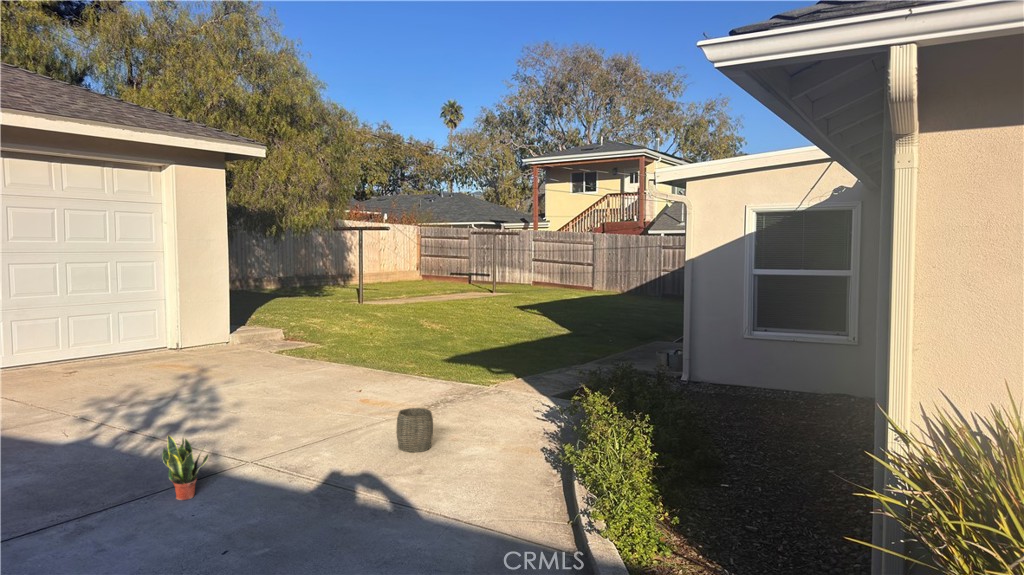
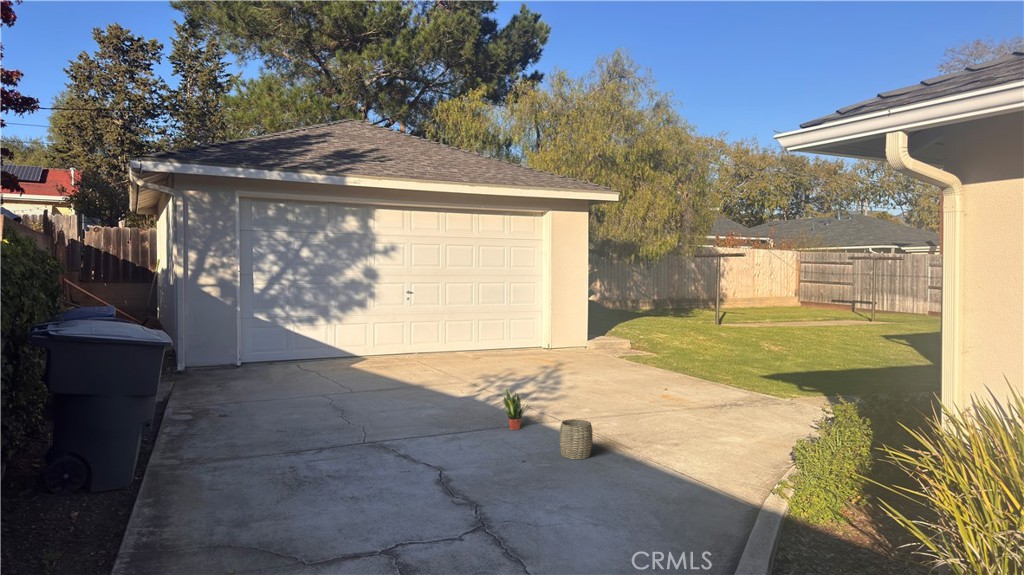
woven basket: present [396,408,433,452] -> present [559,419,593,459]

